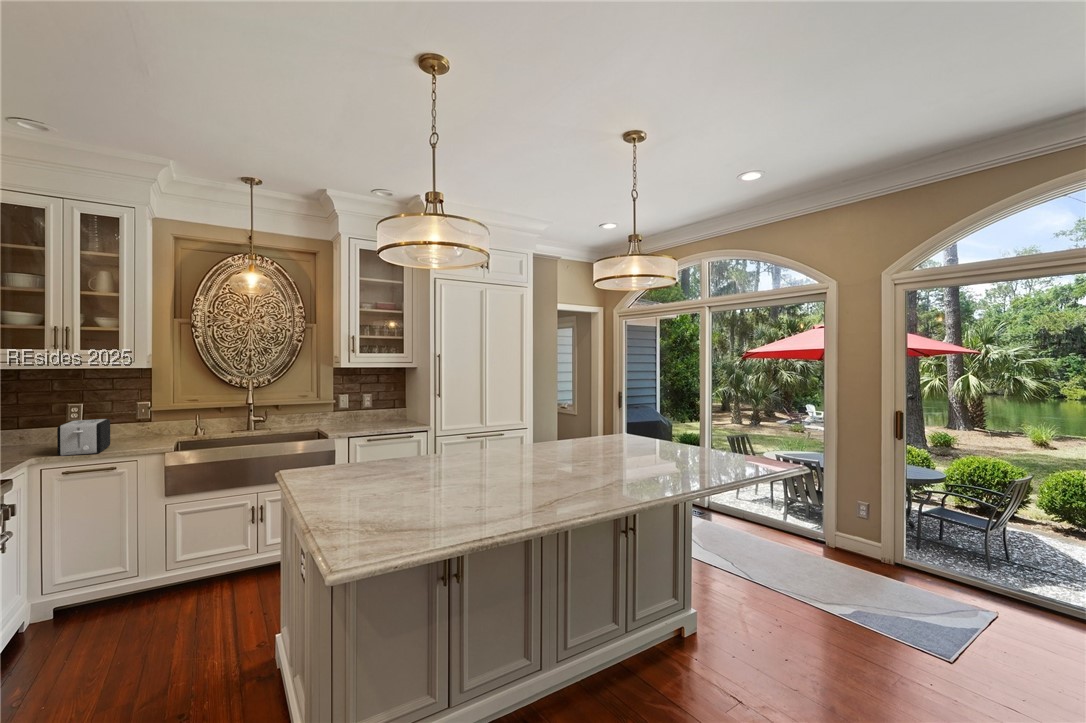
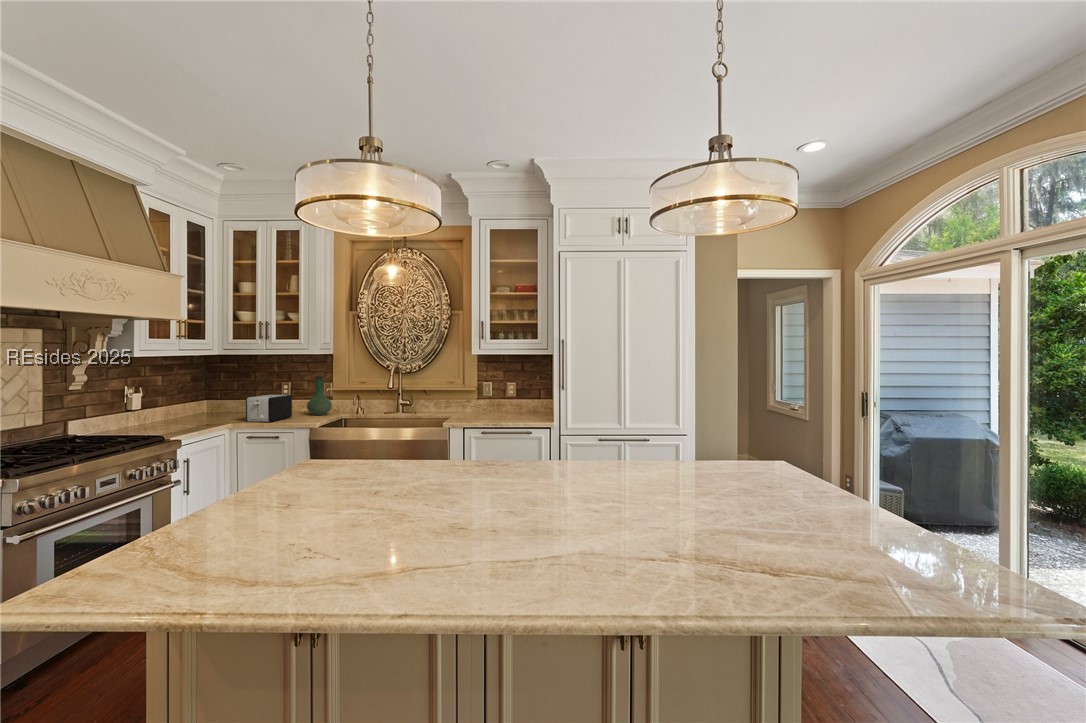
vase: none [119,395,155,442] -> present [307,376,332,415]

